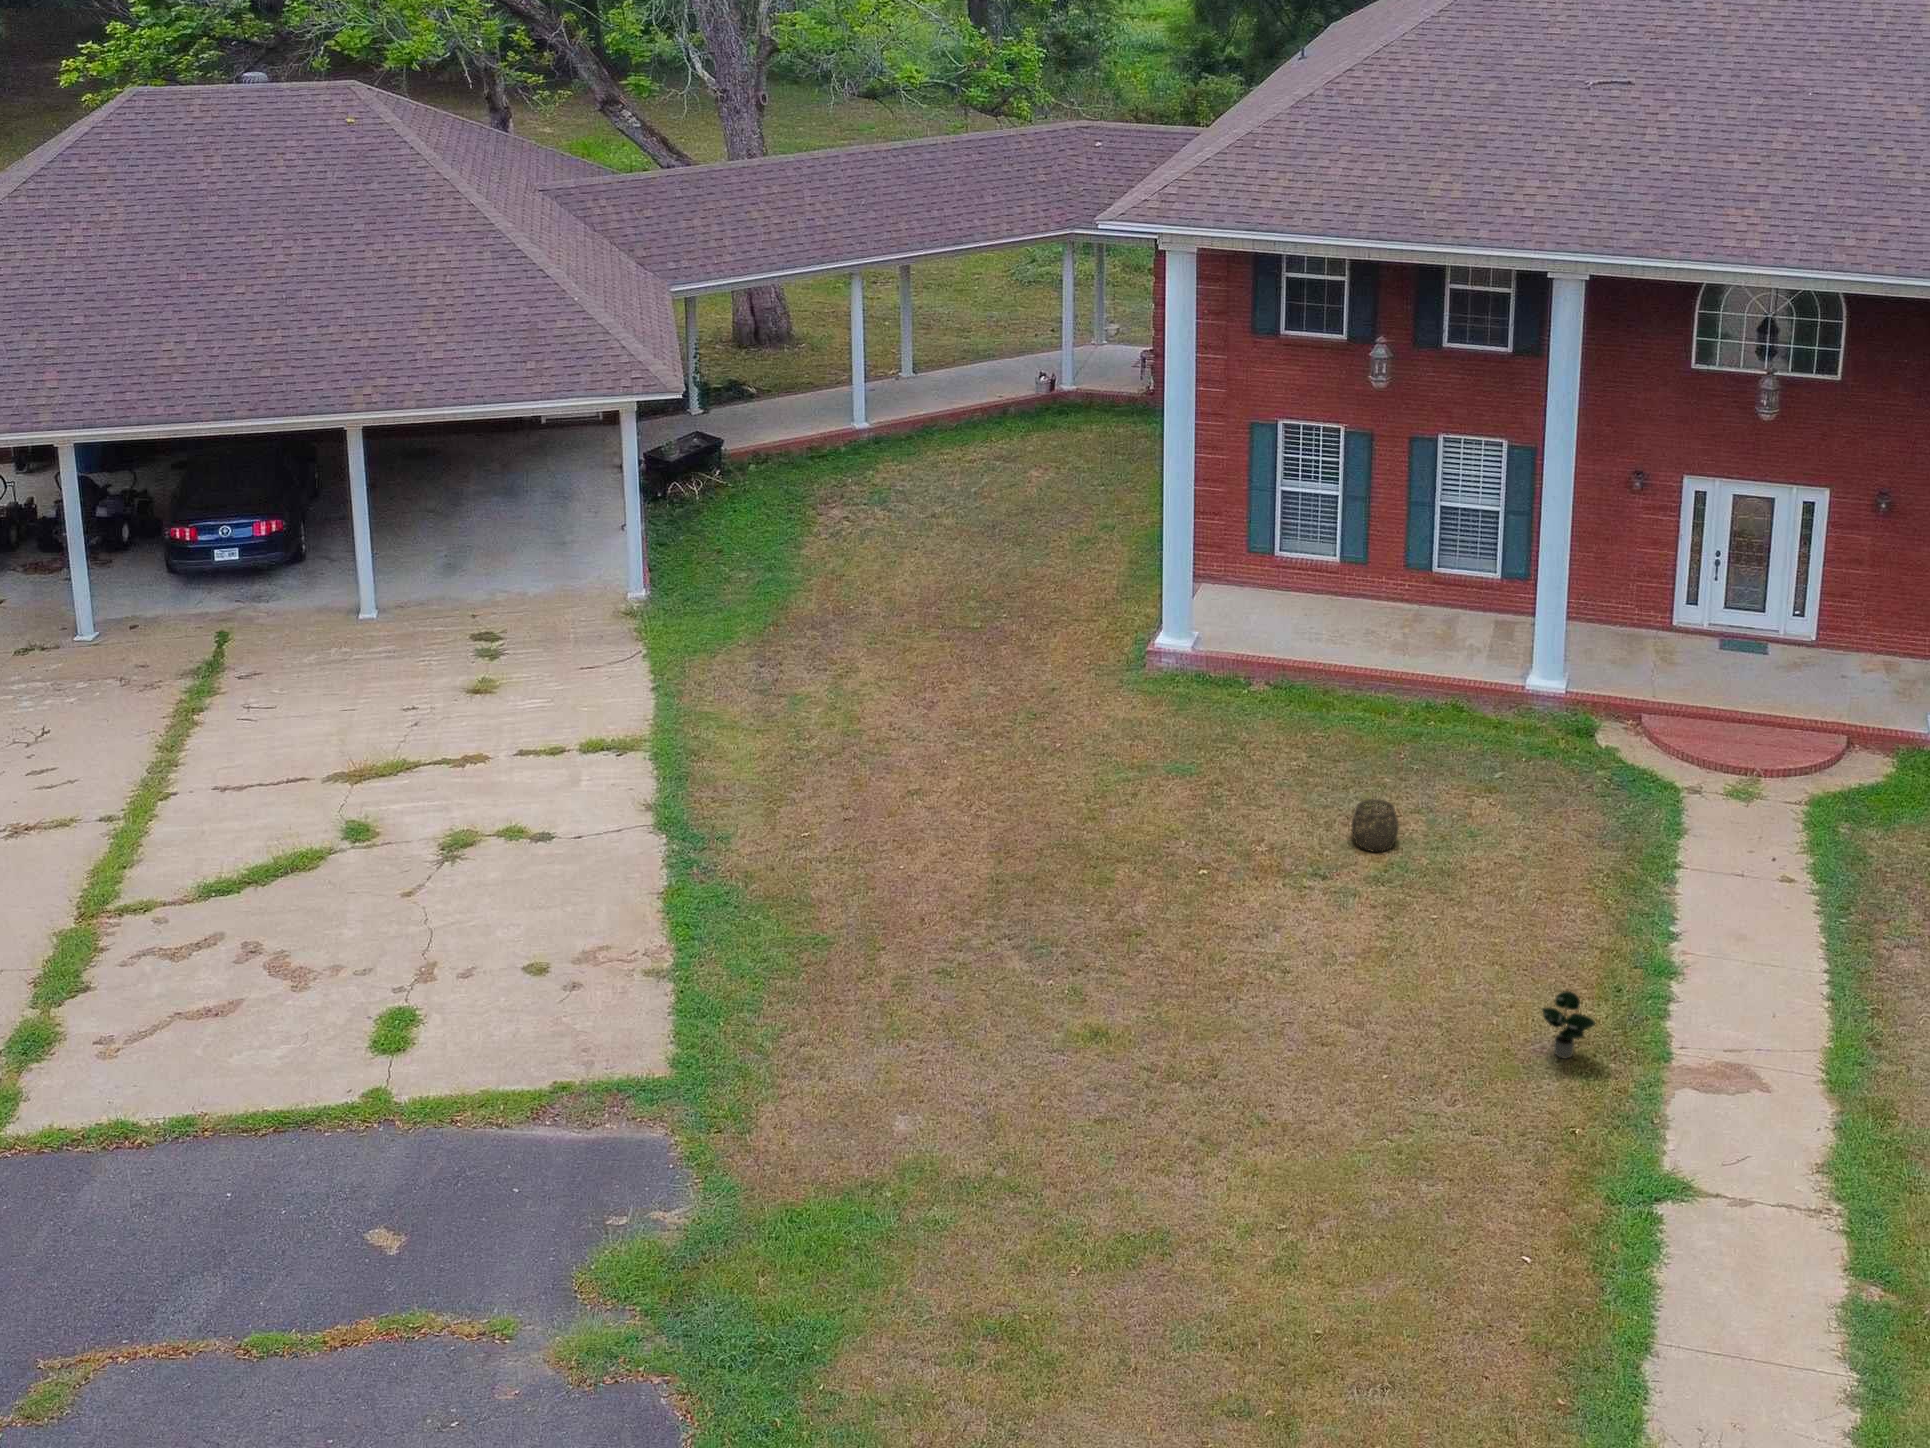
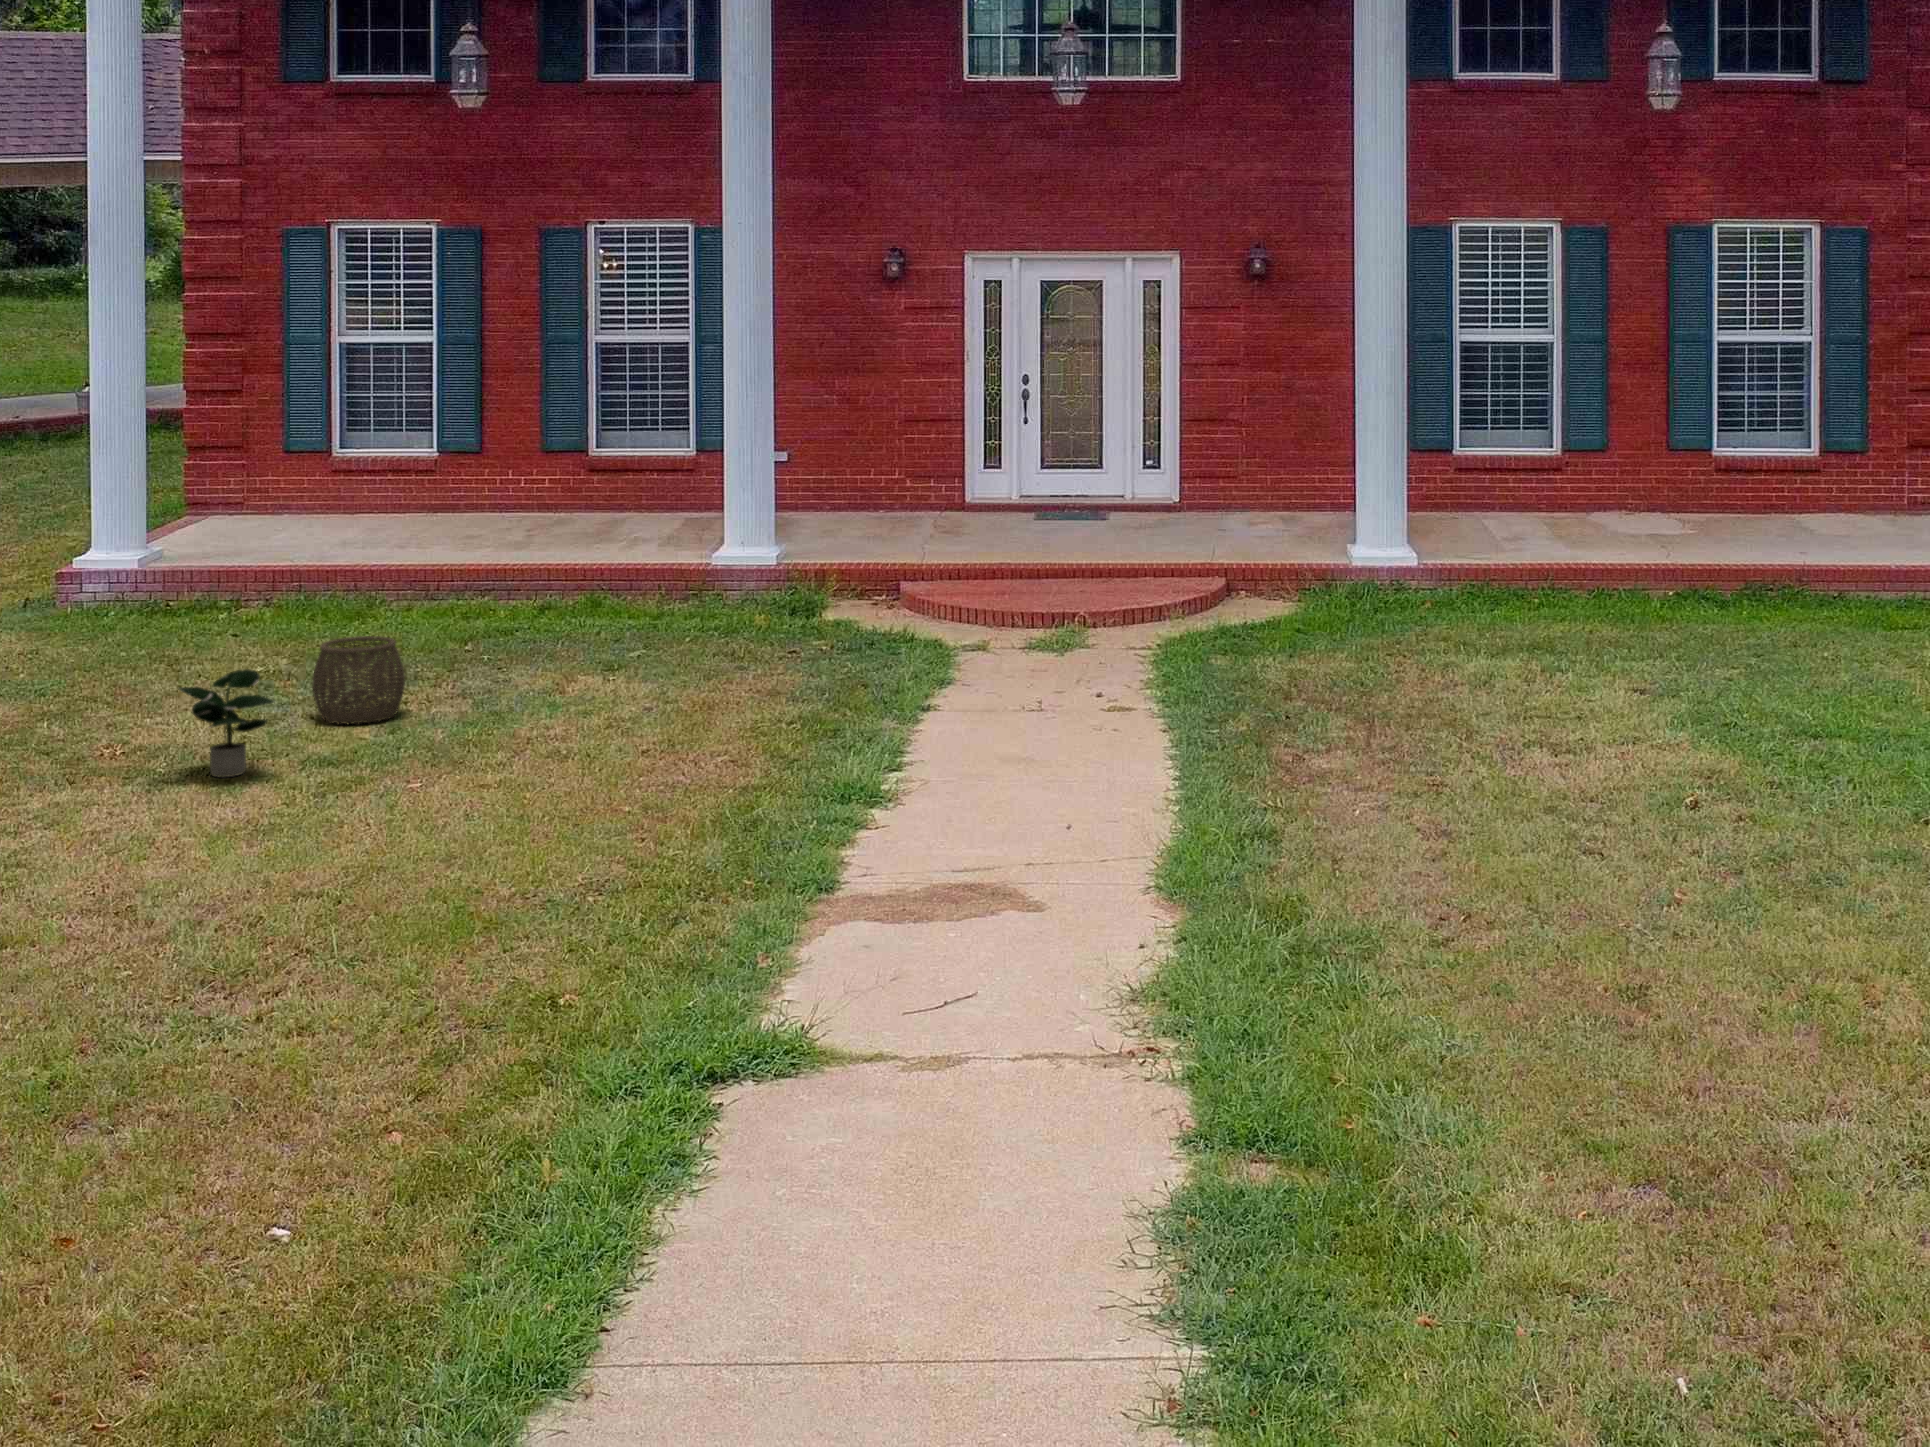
potted plant: present [1541,991,1595,1058] -> present [178,669,275,777]

